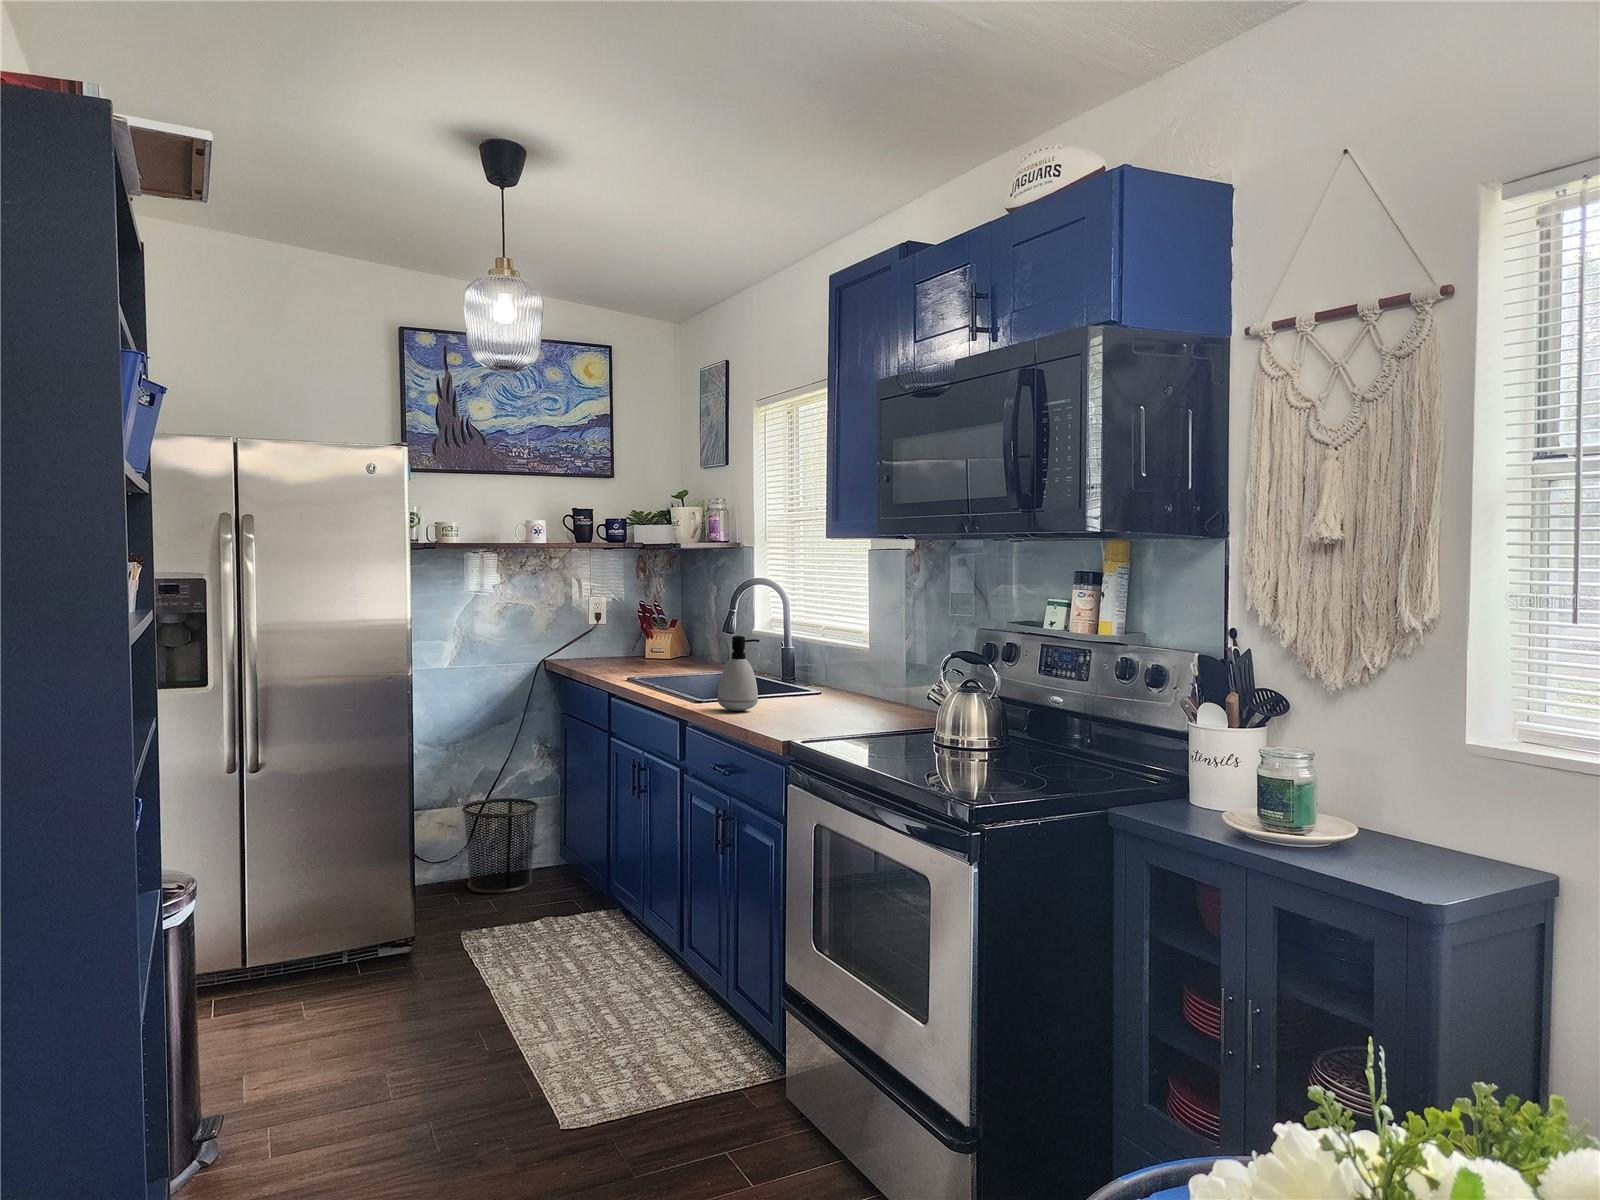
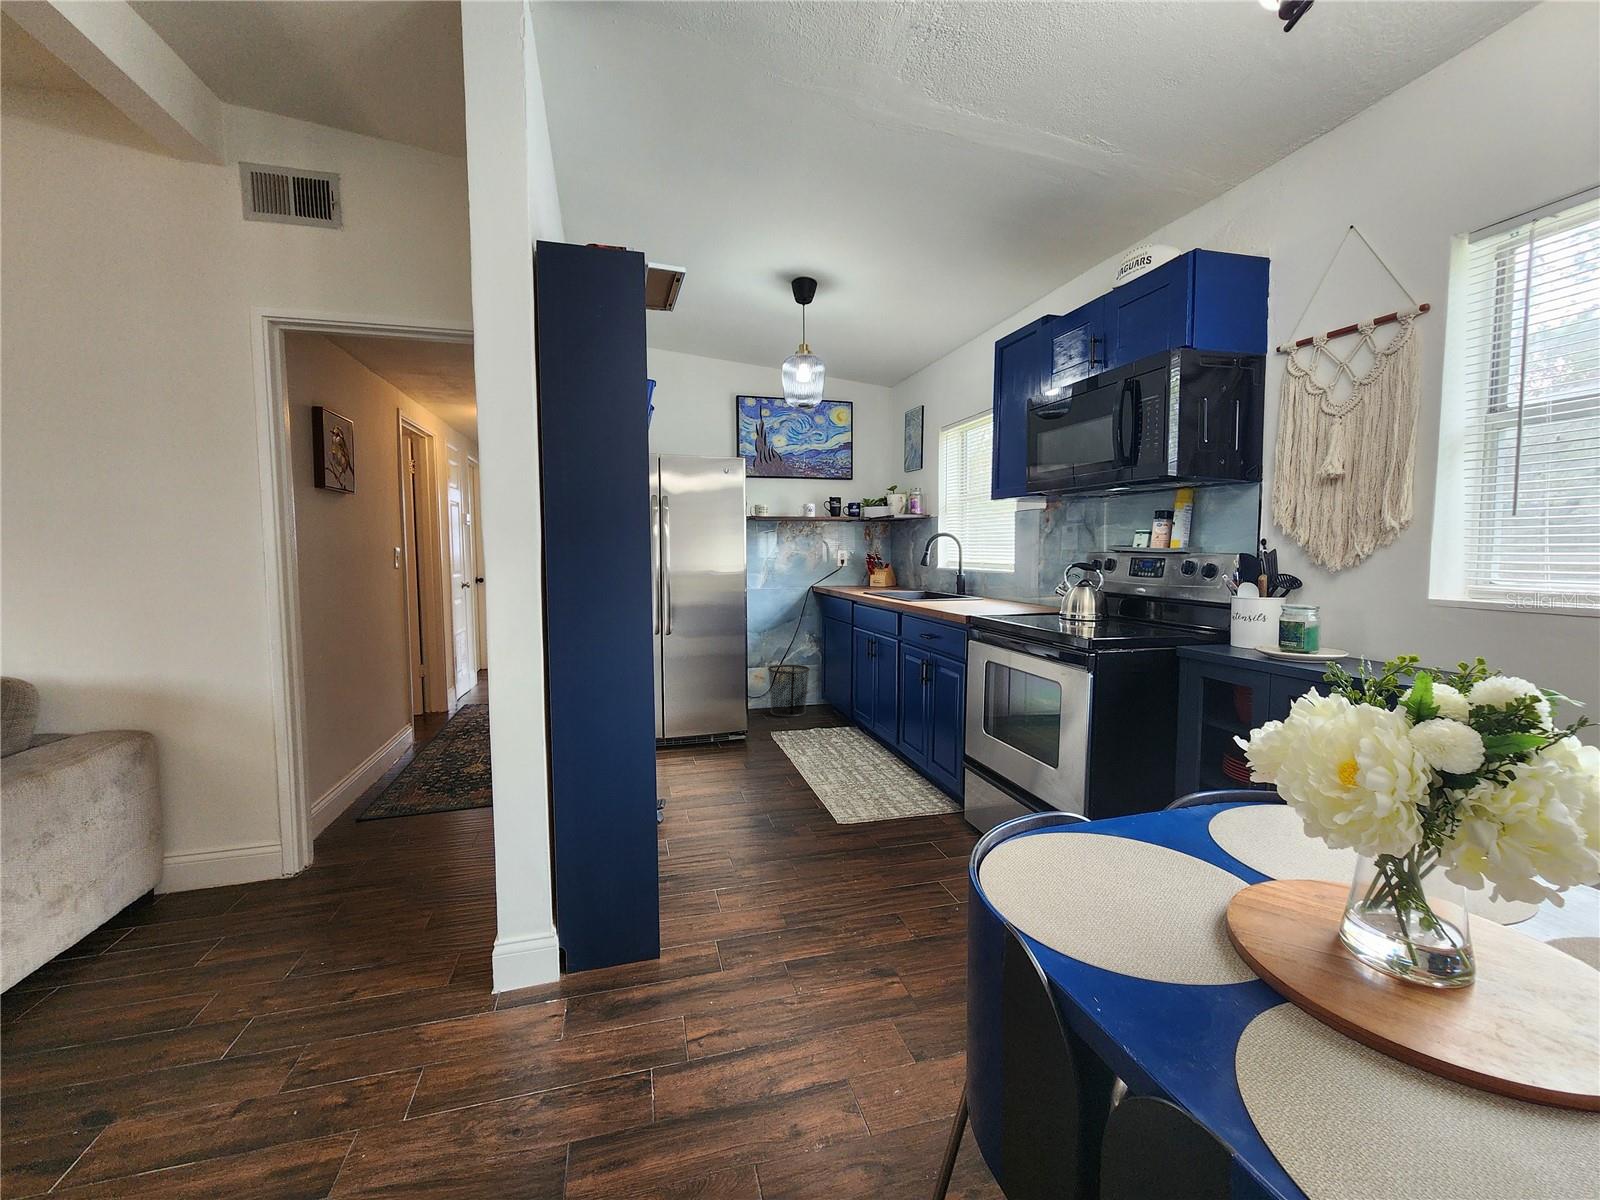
soap dispenser: present [718,636,760,711] -> none [923,560,949,604]

